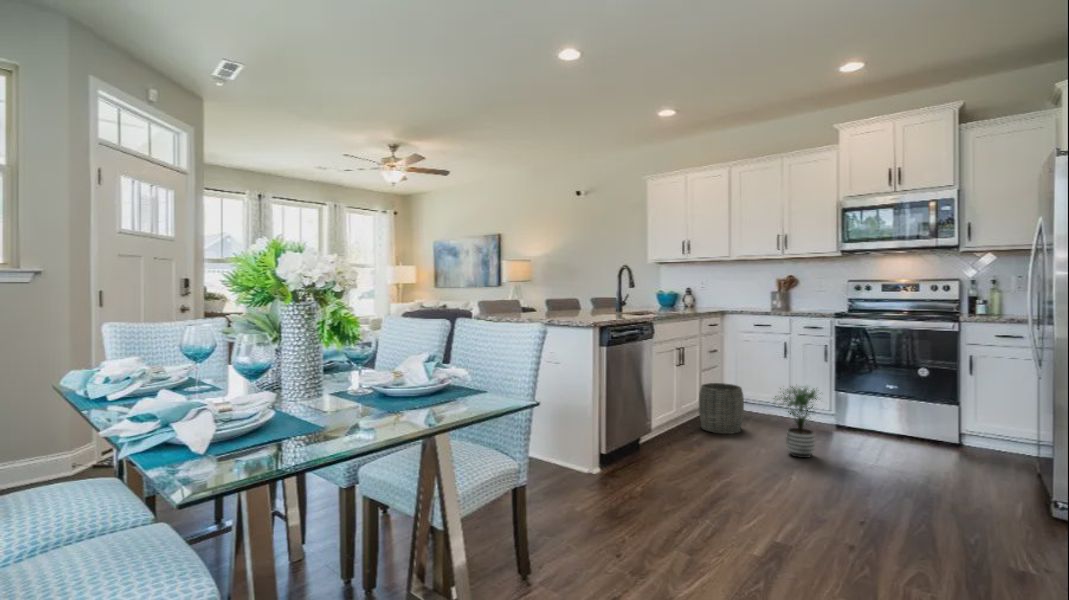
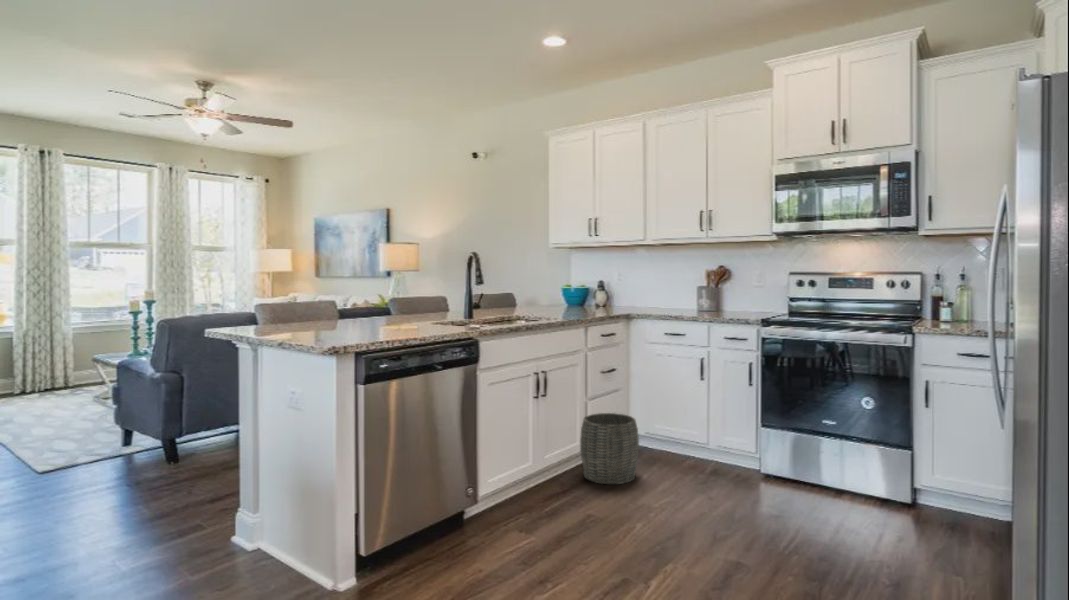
potted plant: present [774,386,818,458] -> none [652,421,726,525]

